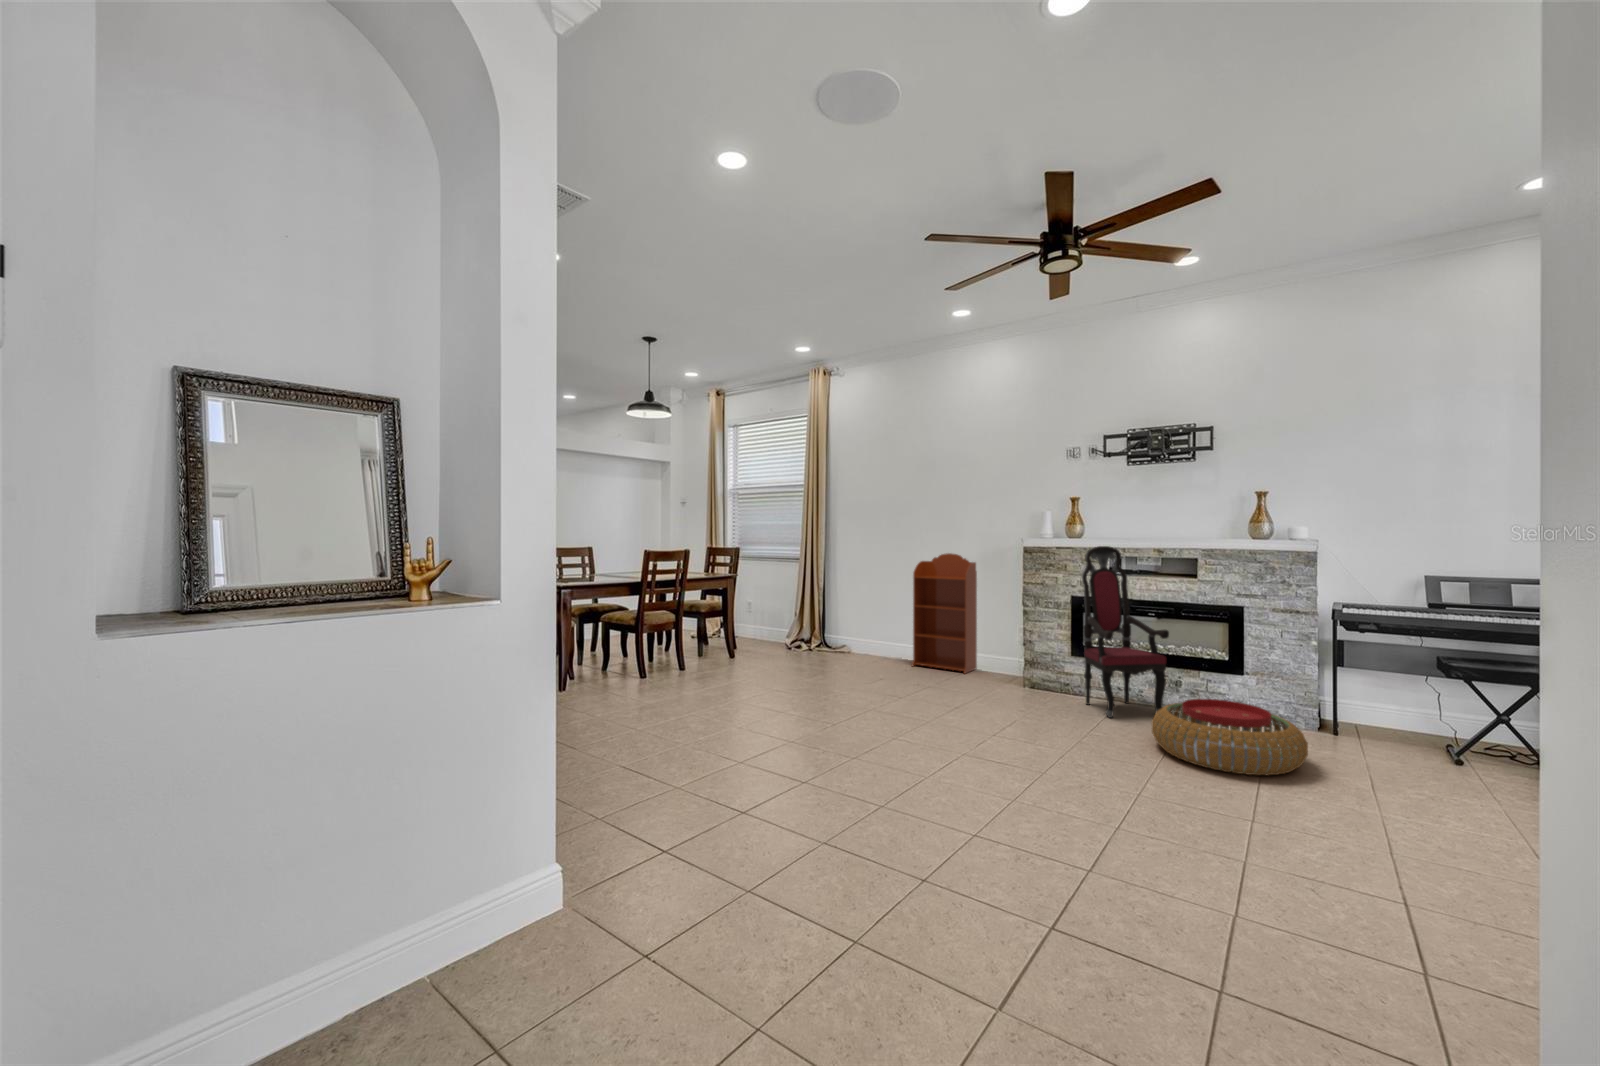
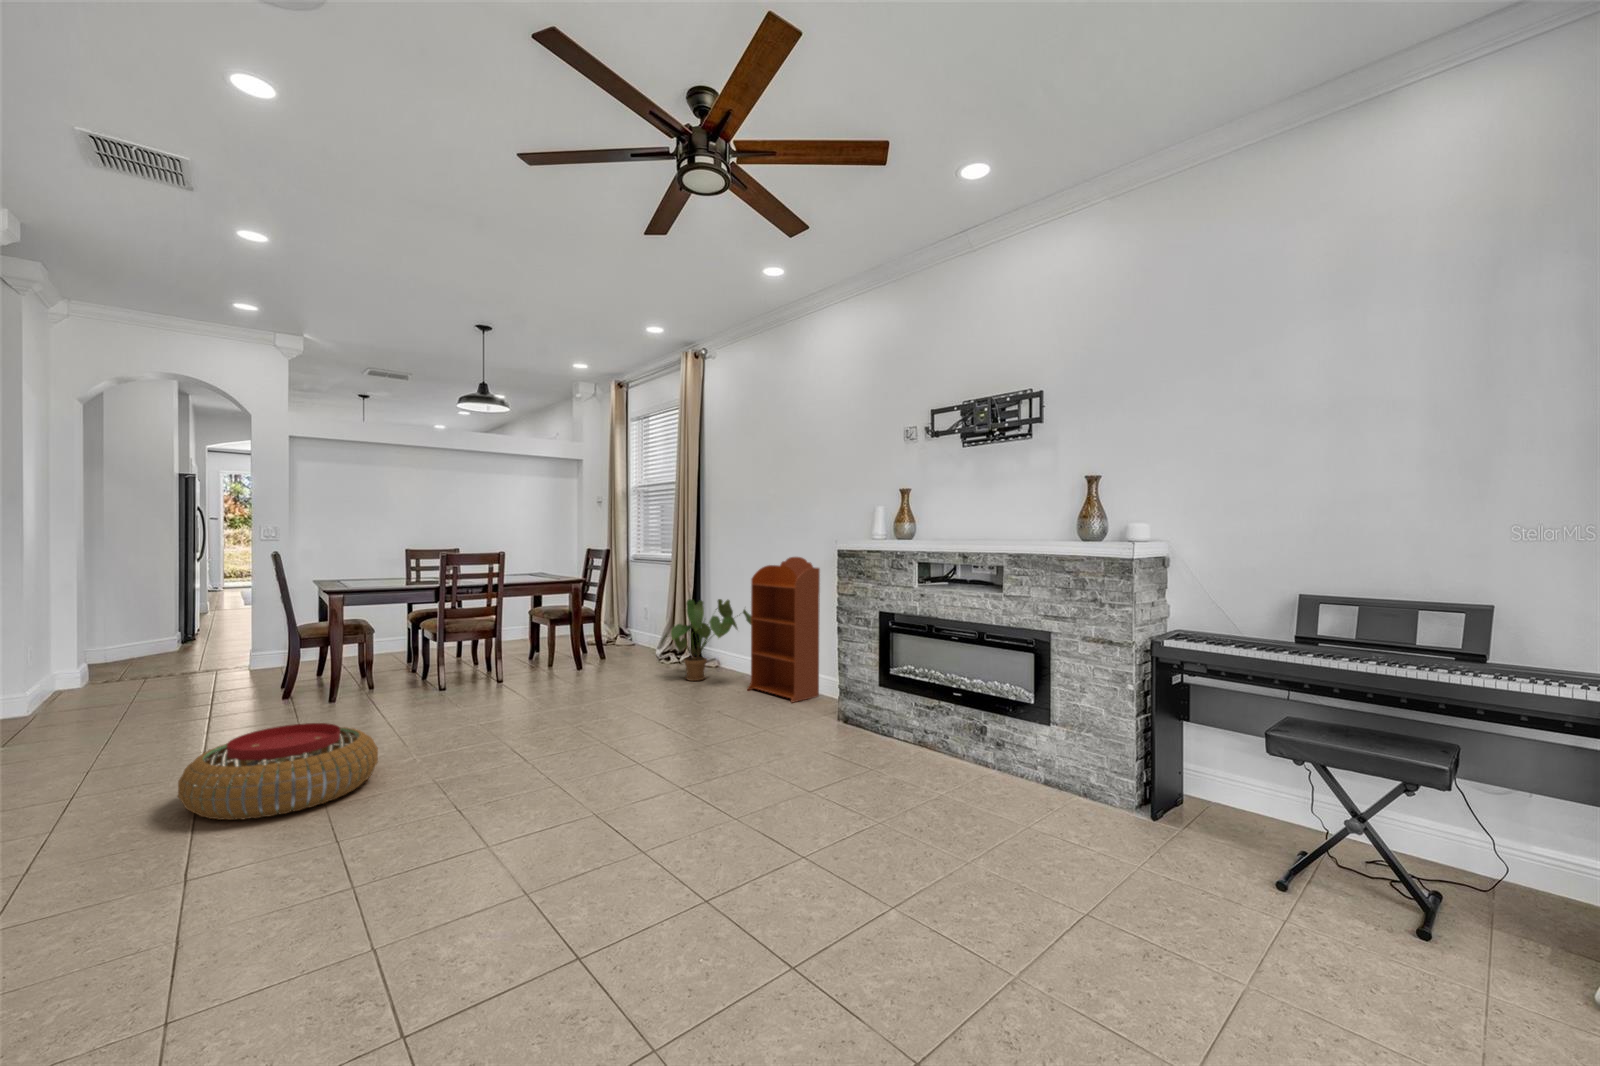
armchair: present [1082,546,1169,718] -> none [863,548,953,775]
house plant: none [822,591,899,661] -> present [661,599,751,681]
pouf: present [1152,699,1308,775] -> present [178,723,378,820]

